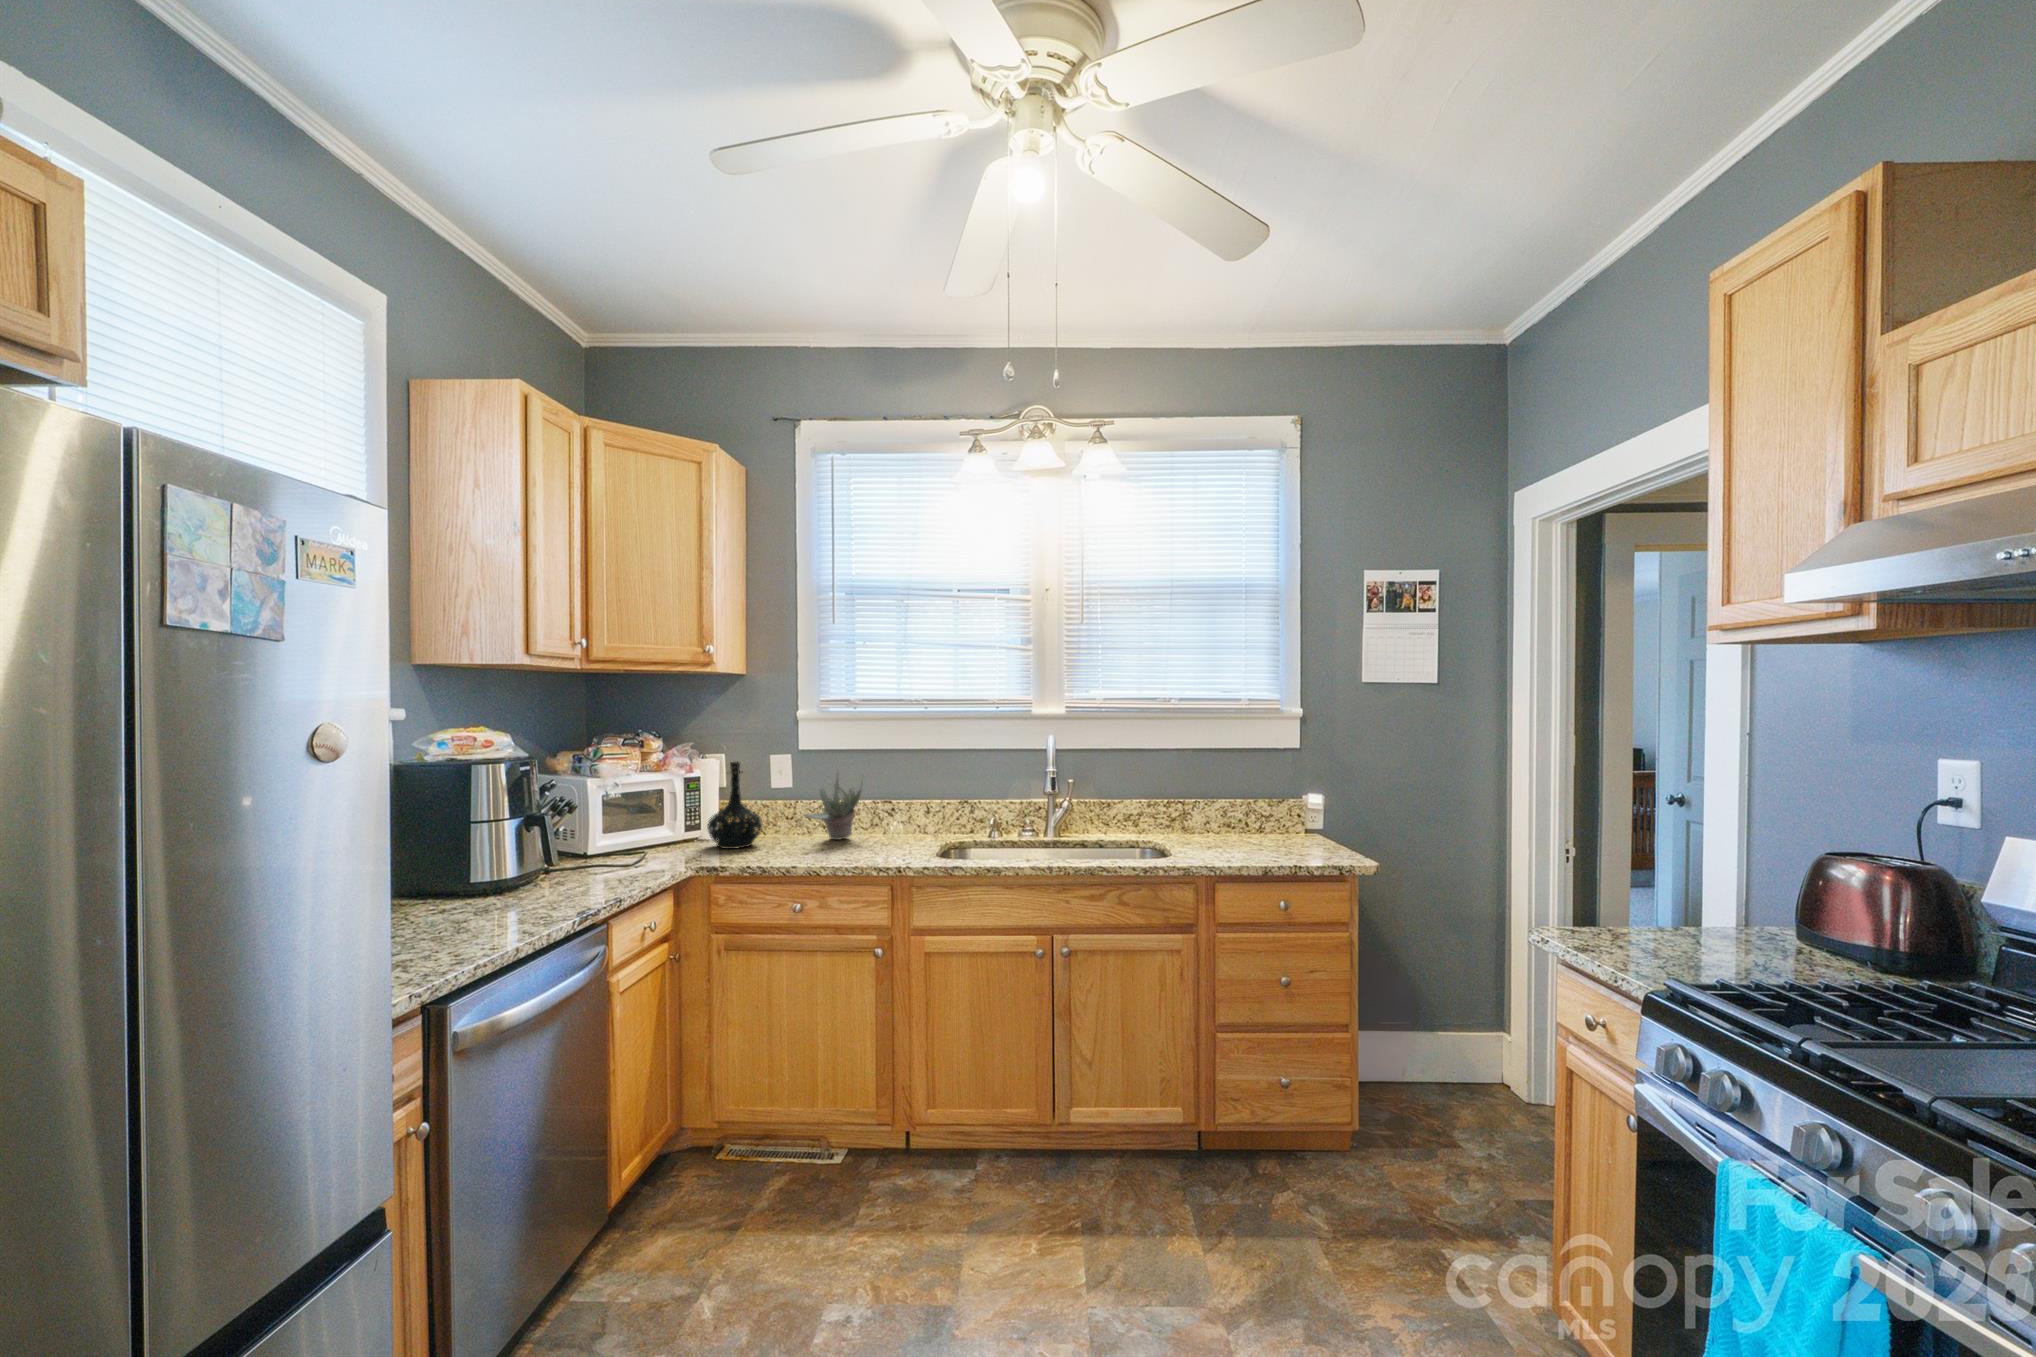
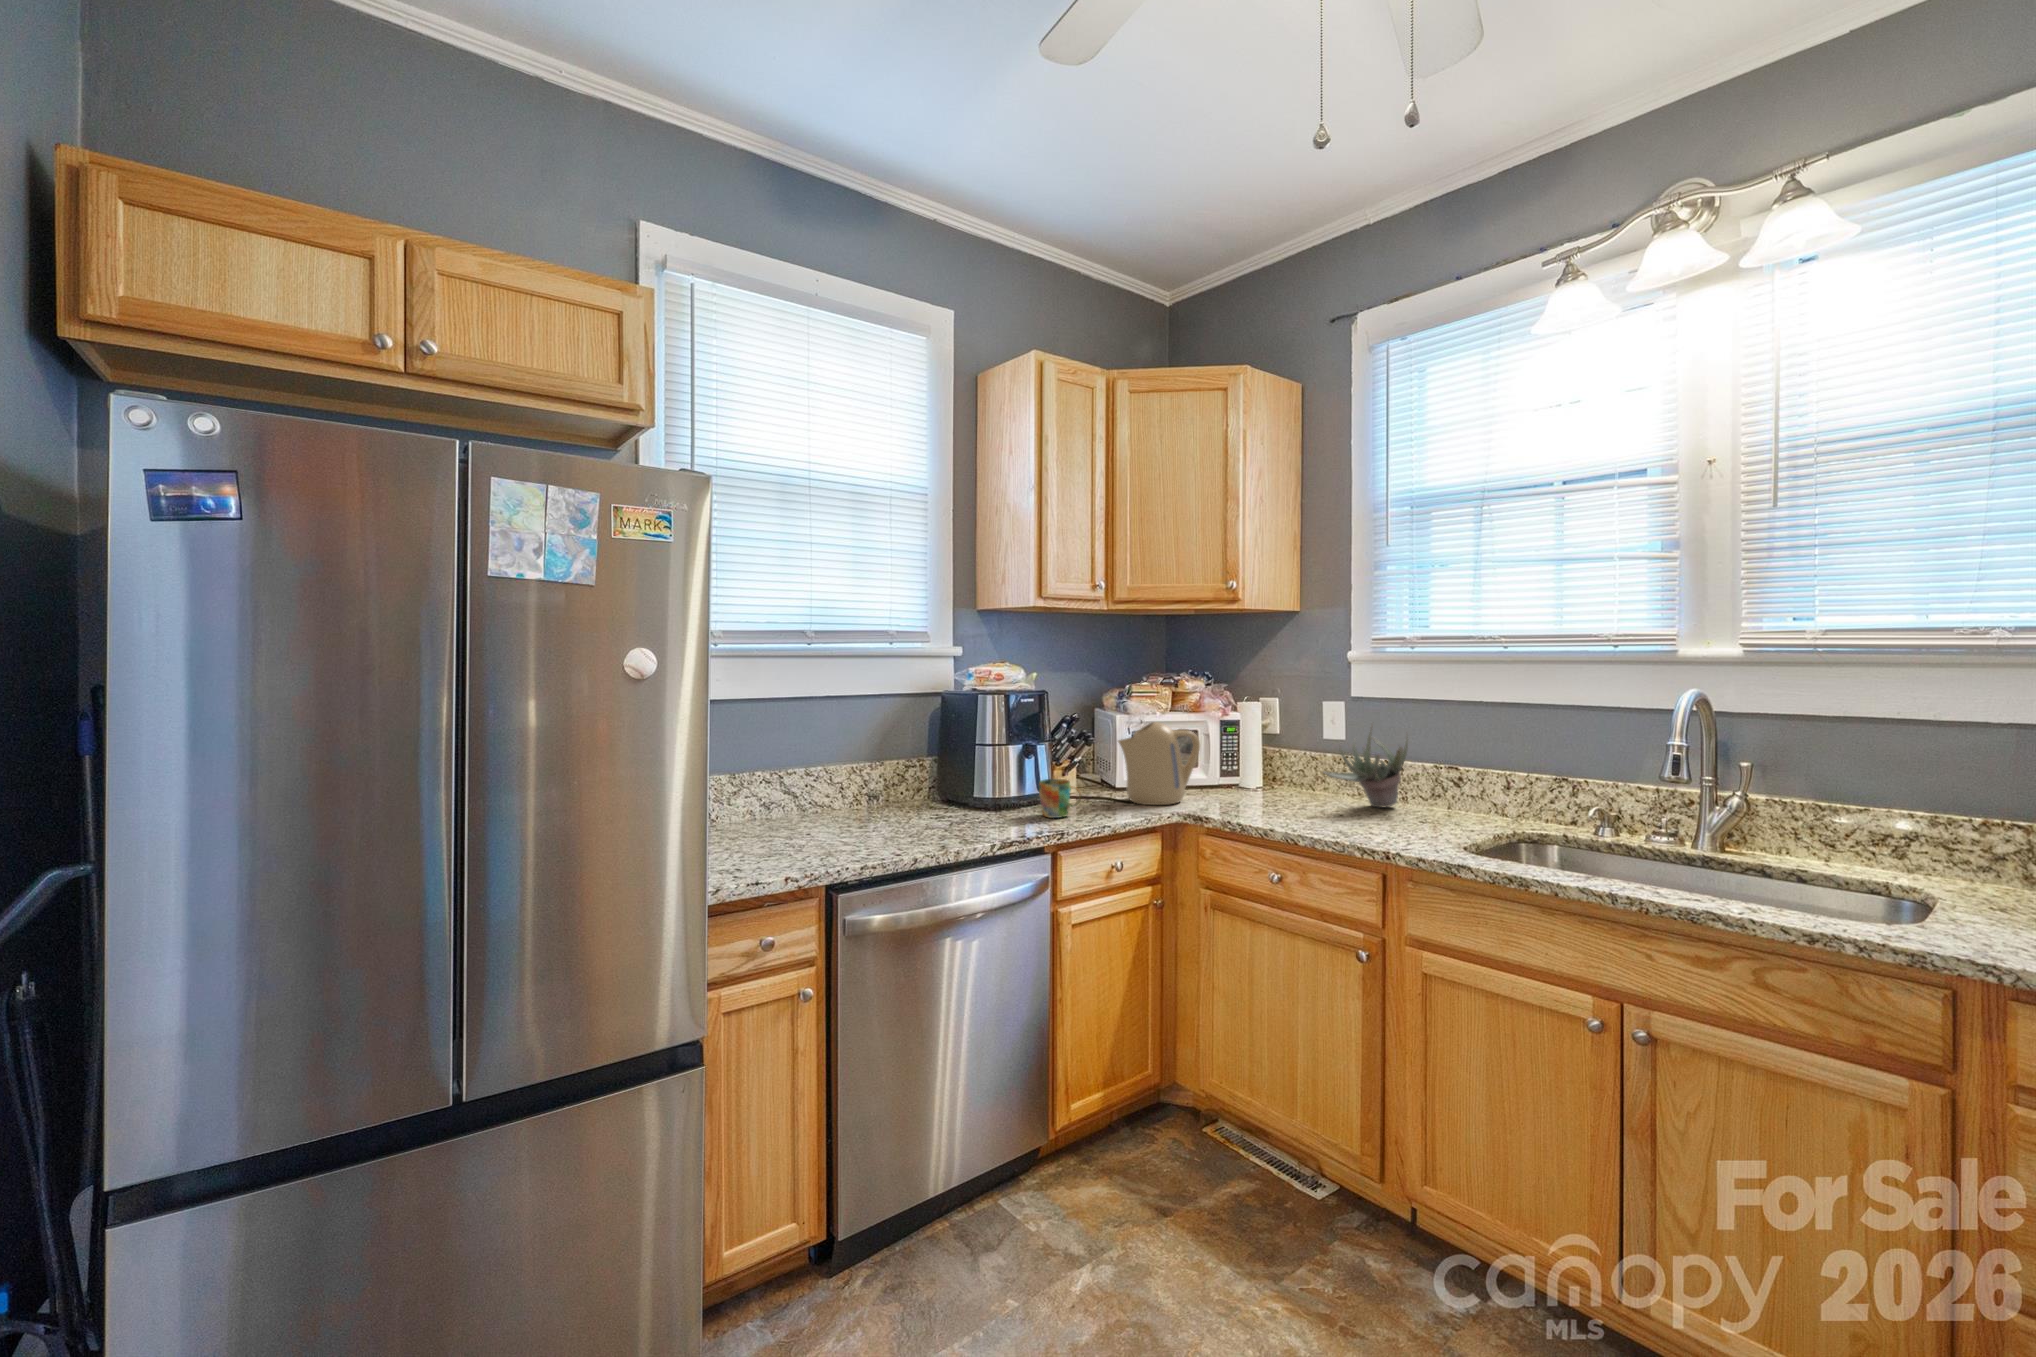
bottle: present [707,762,762,849] -> none [1229,707,1288,801]
kettle: none [609,782,691,866] -> present [1118,722,1200,805]
mug: none [553,849,601,892] -> present [1039,779,1082,818]

